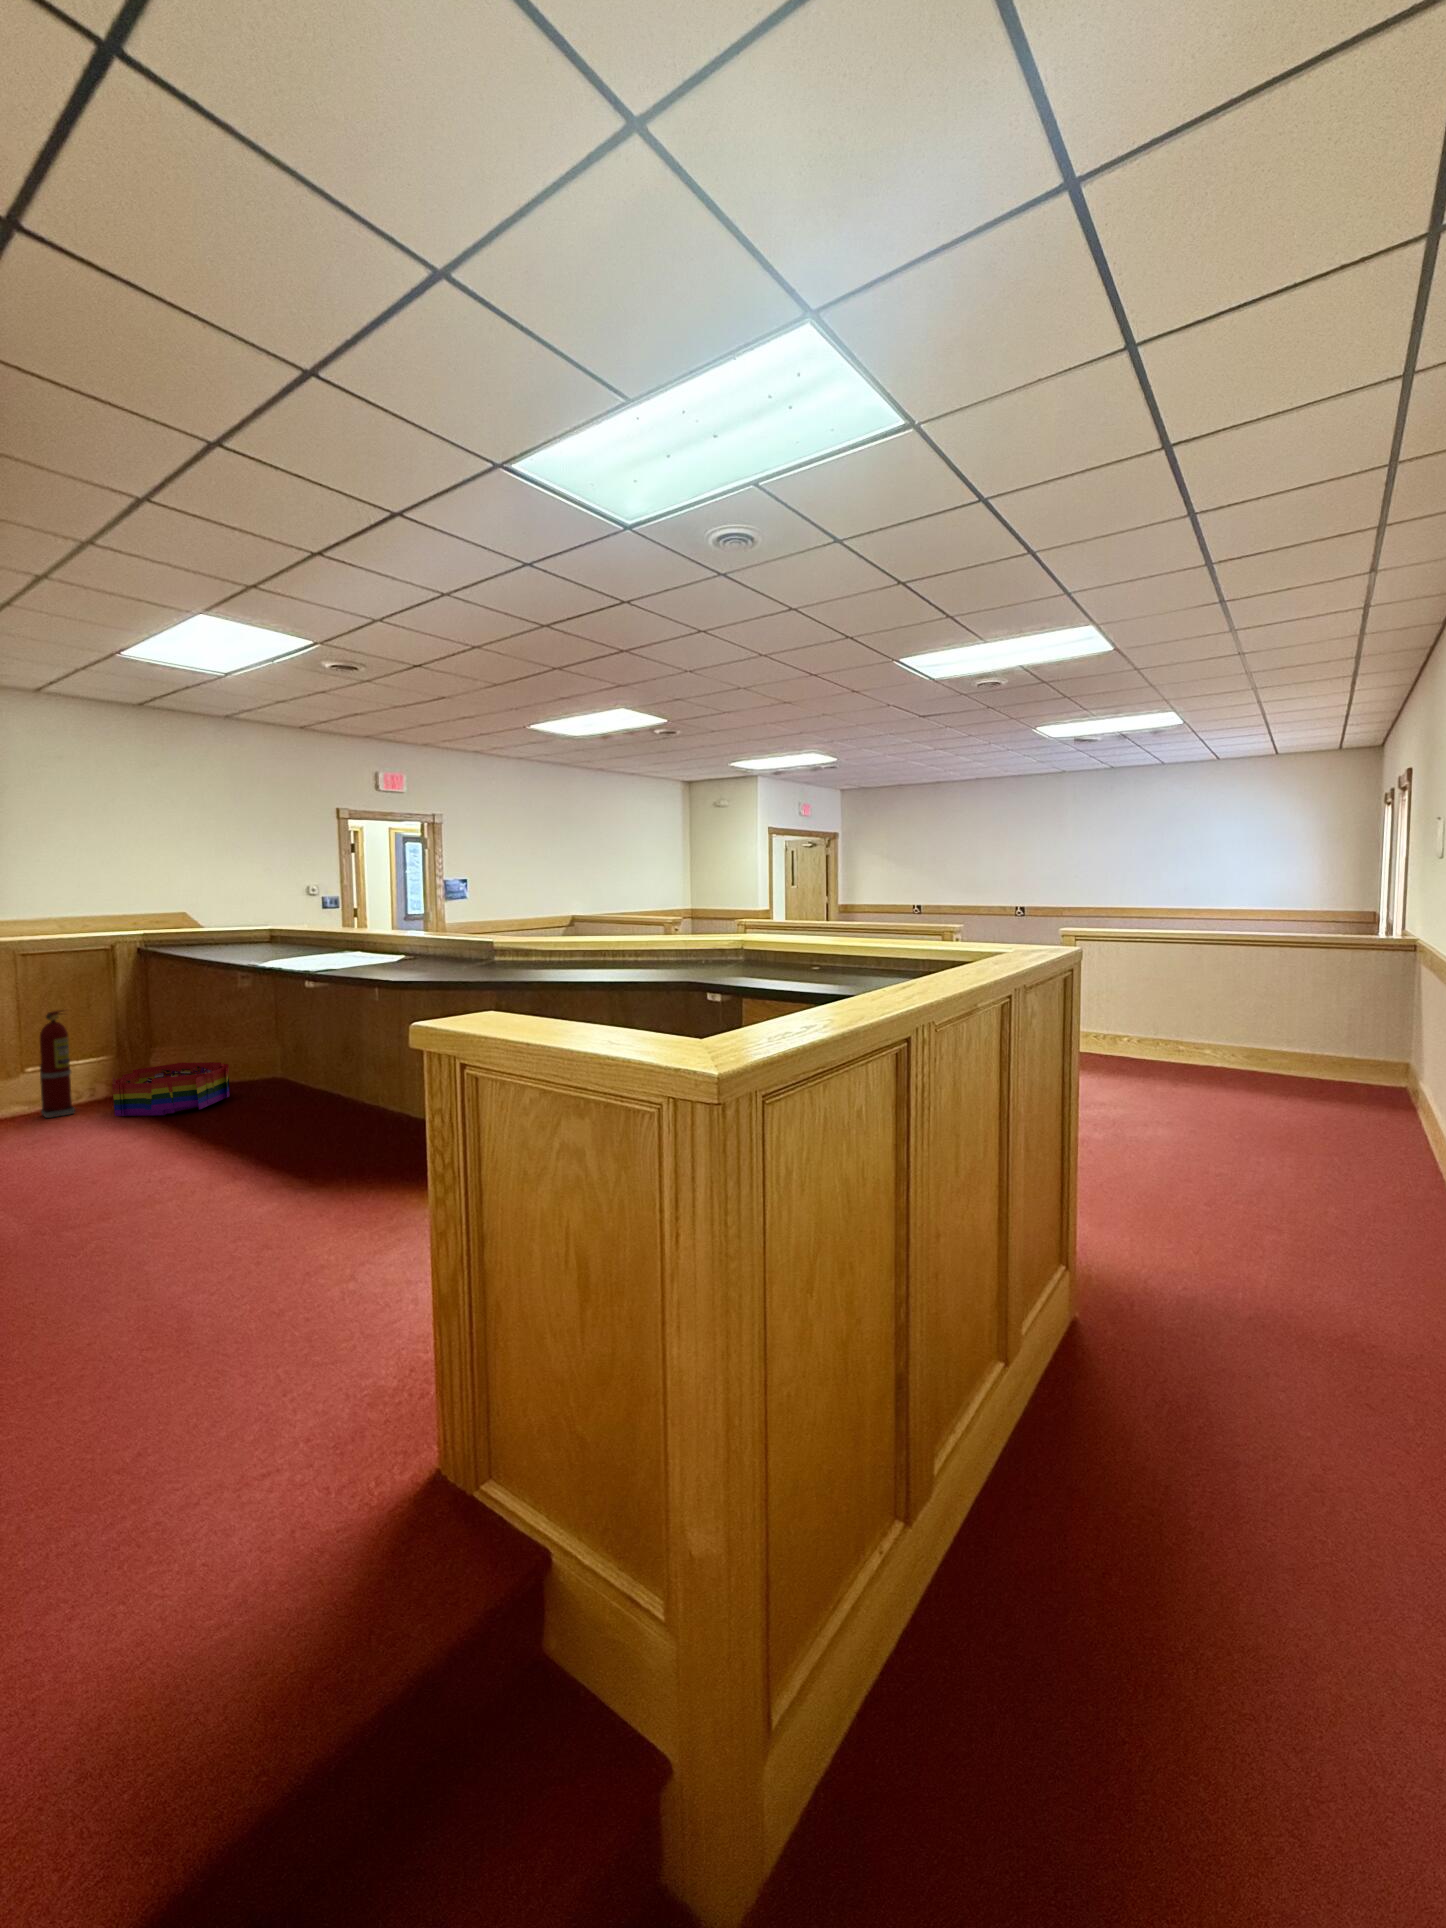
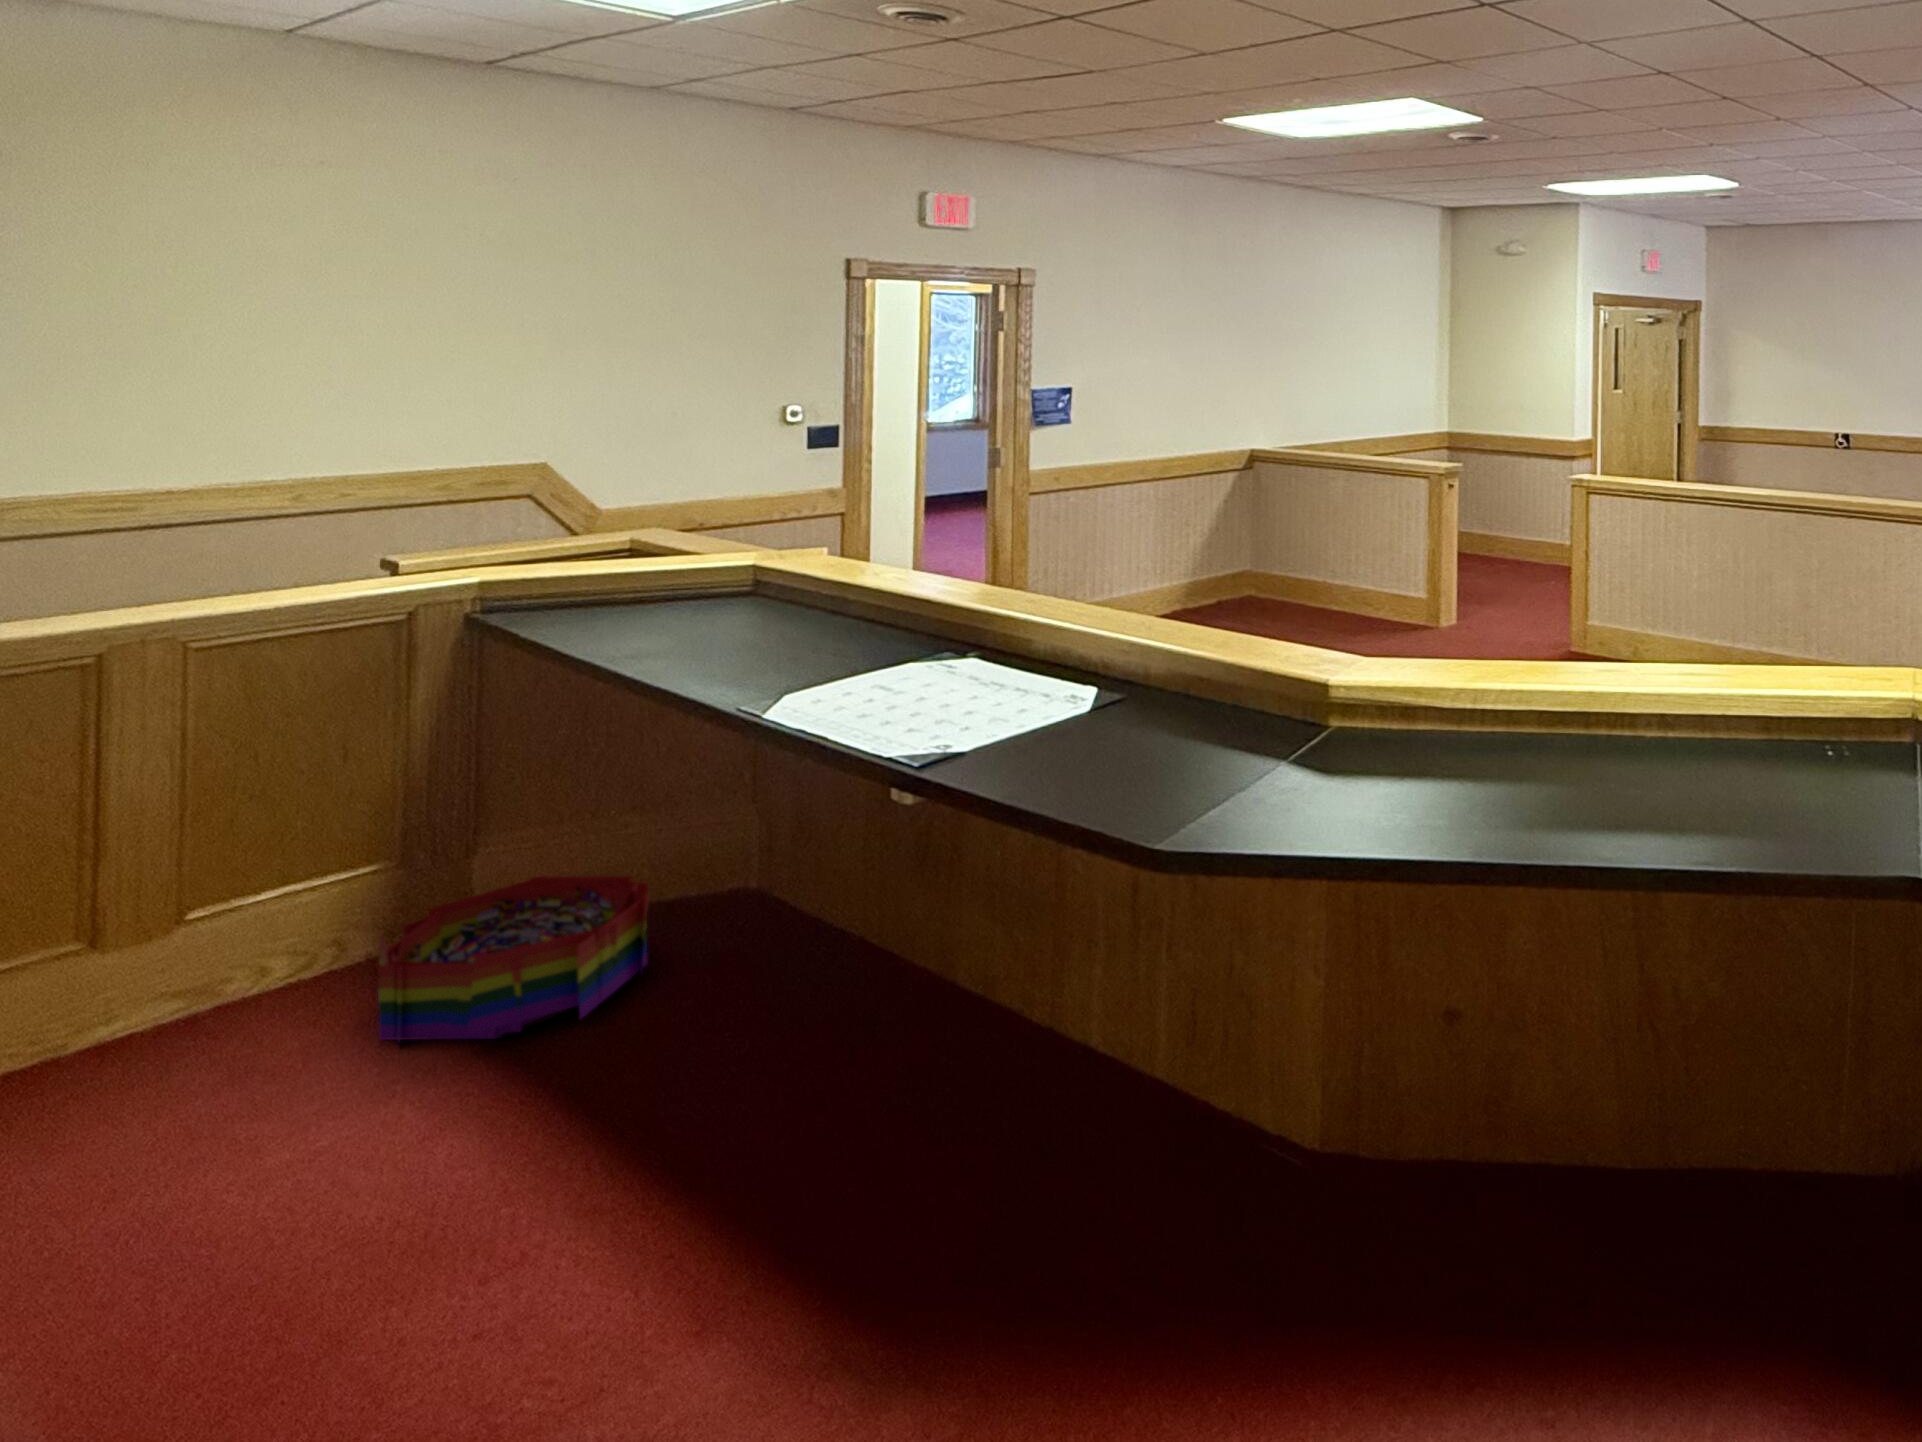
fire extinguisher: present [40,1010,75,1118] -> none [200,778,289,1048]

